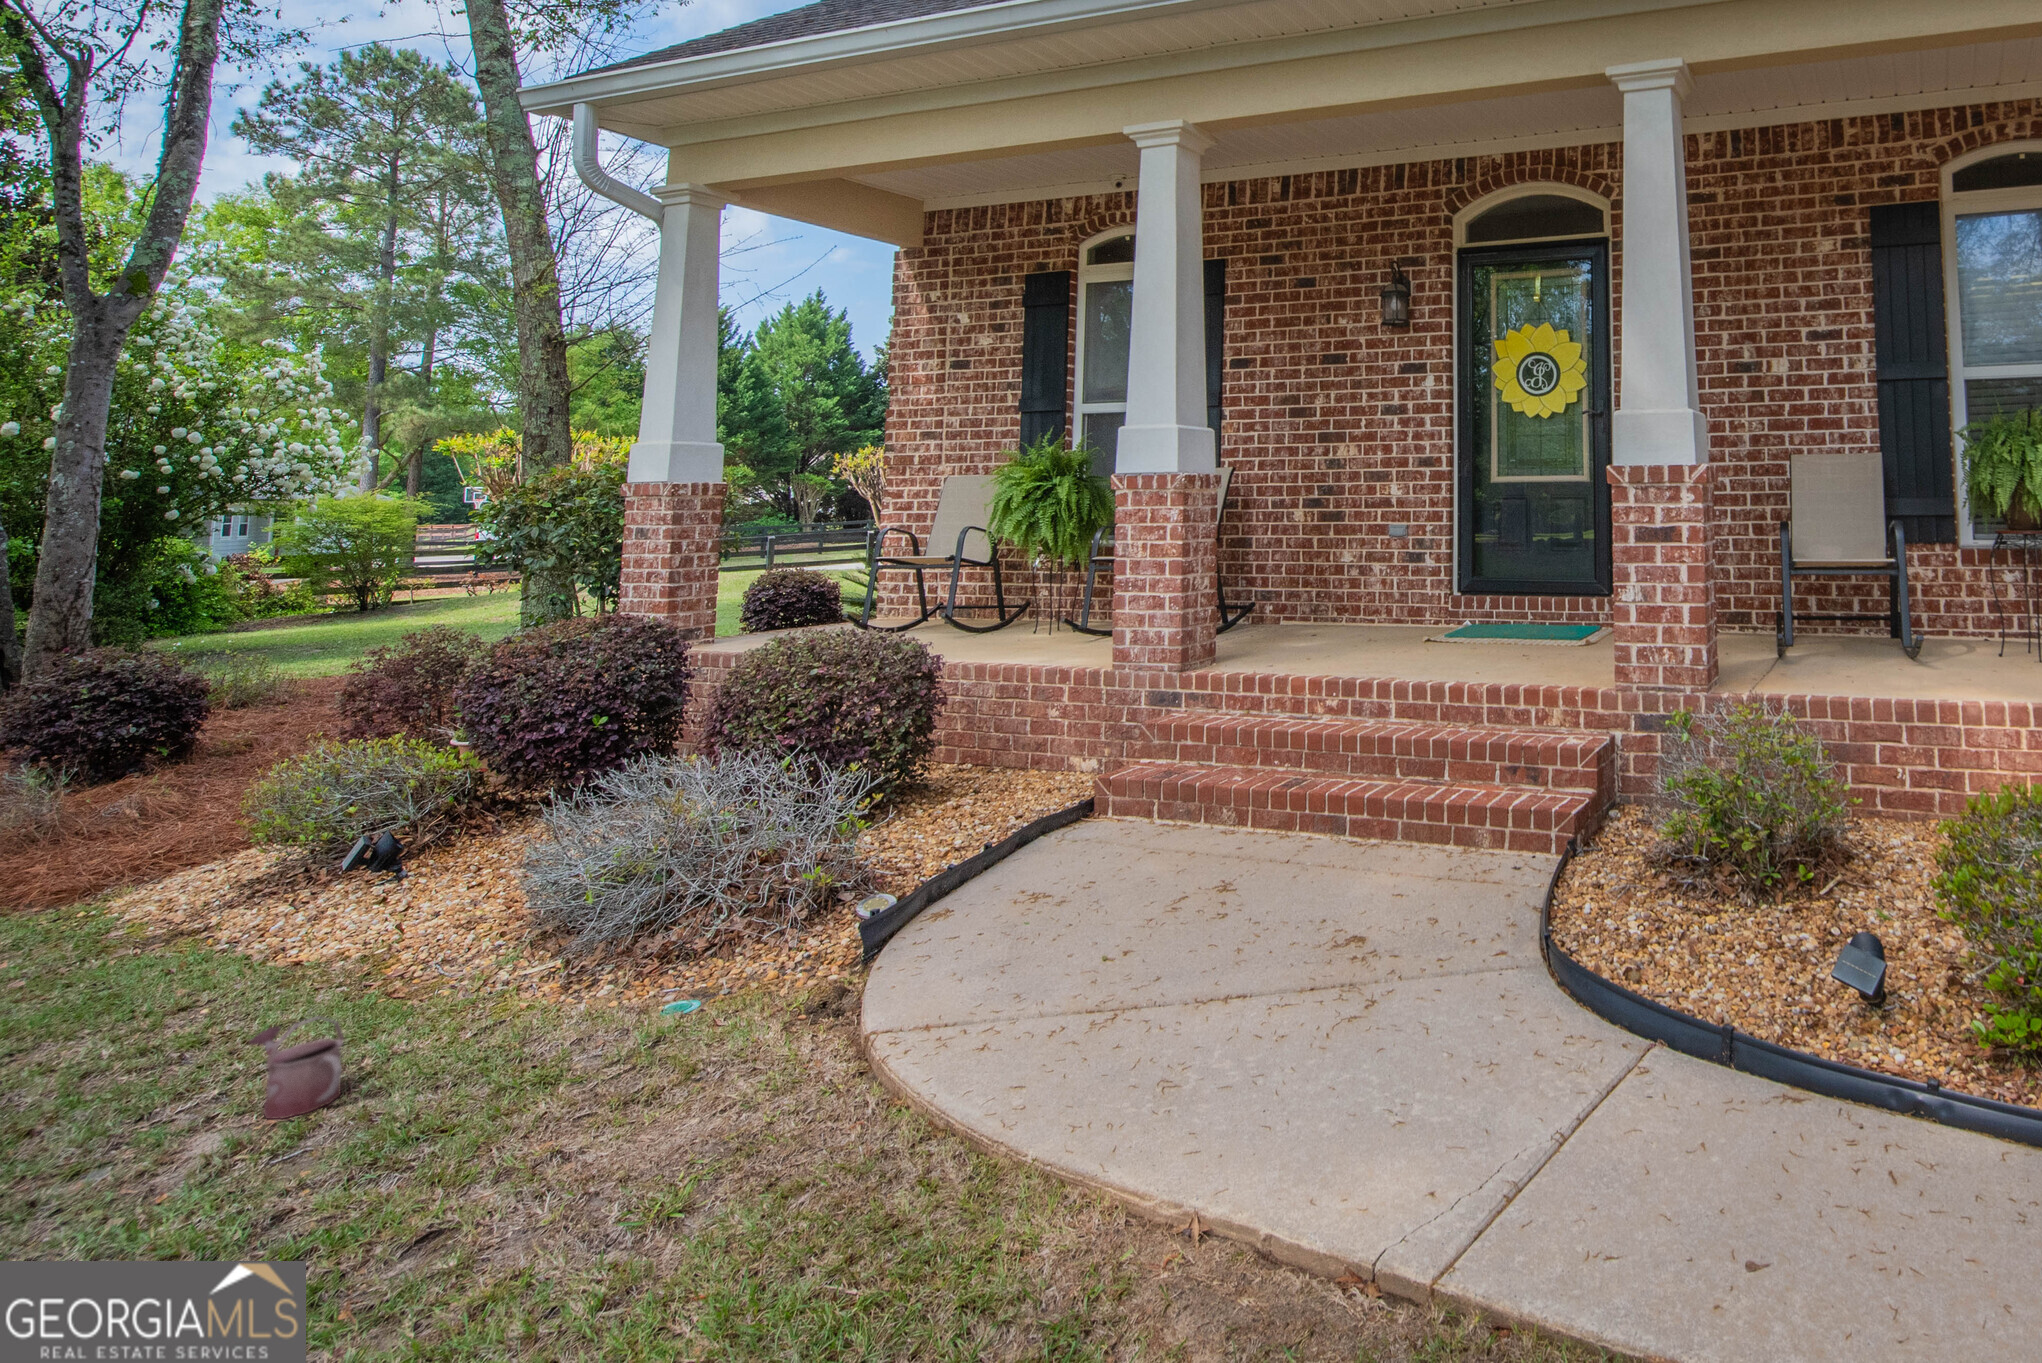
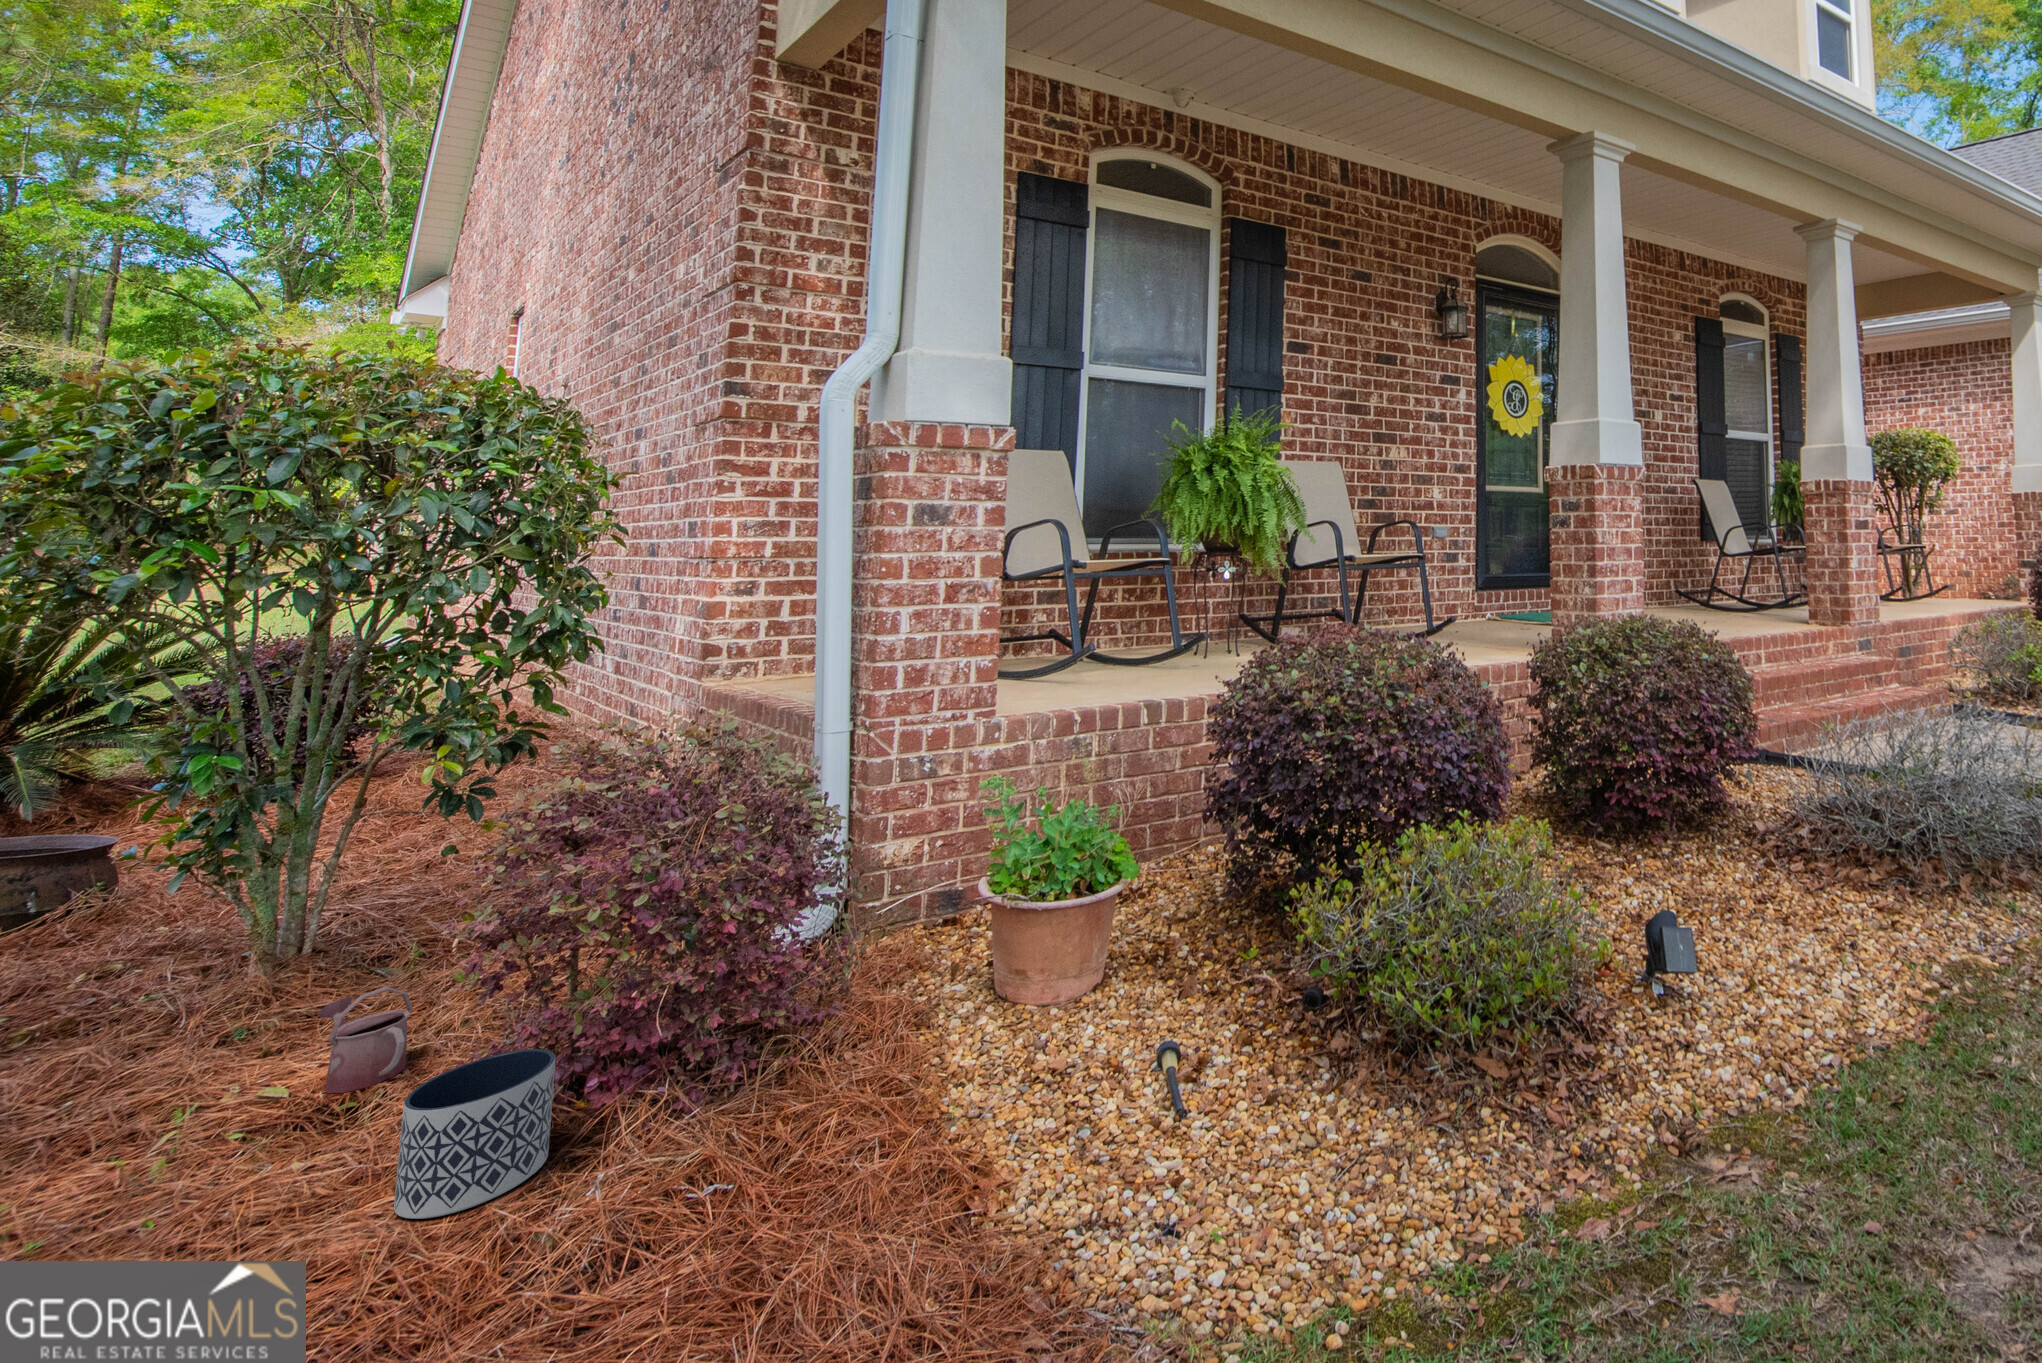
planter: none [364,1076,510,1233] -> present [394,1049,555,1219]

